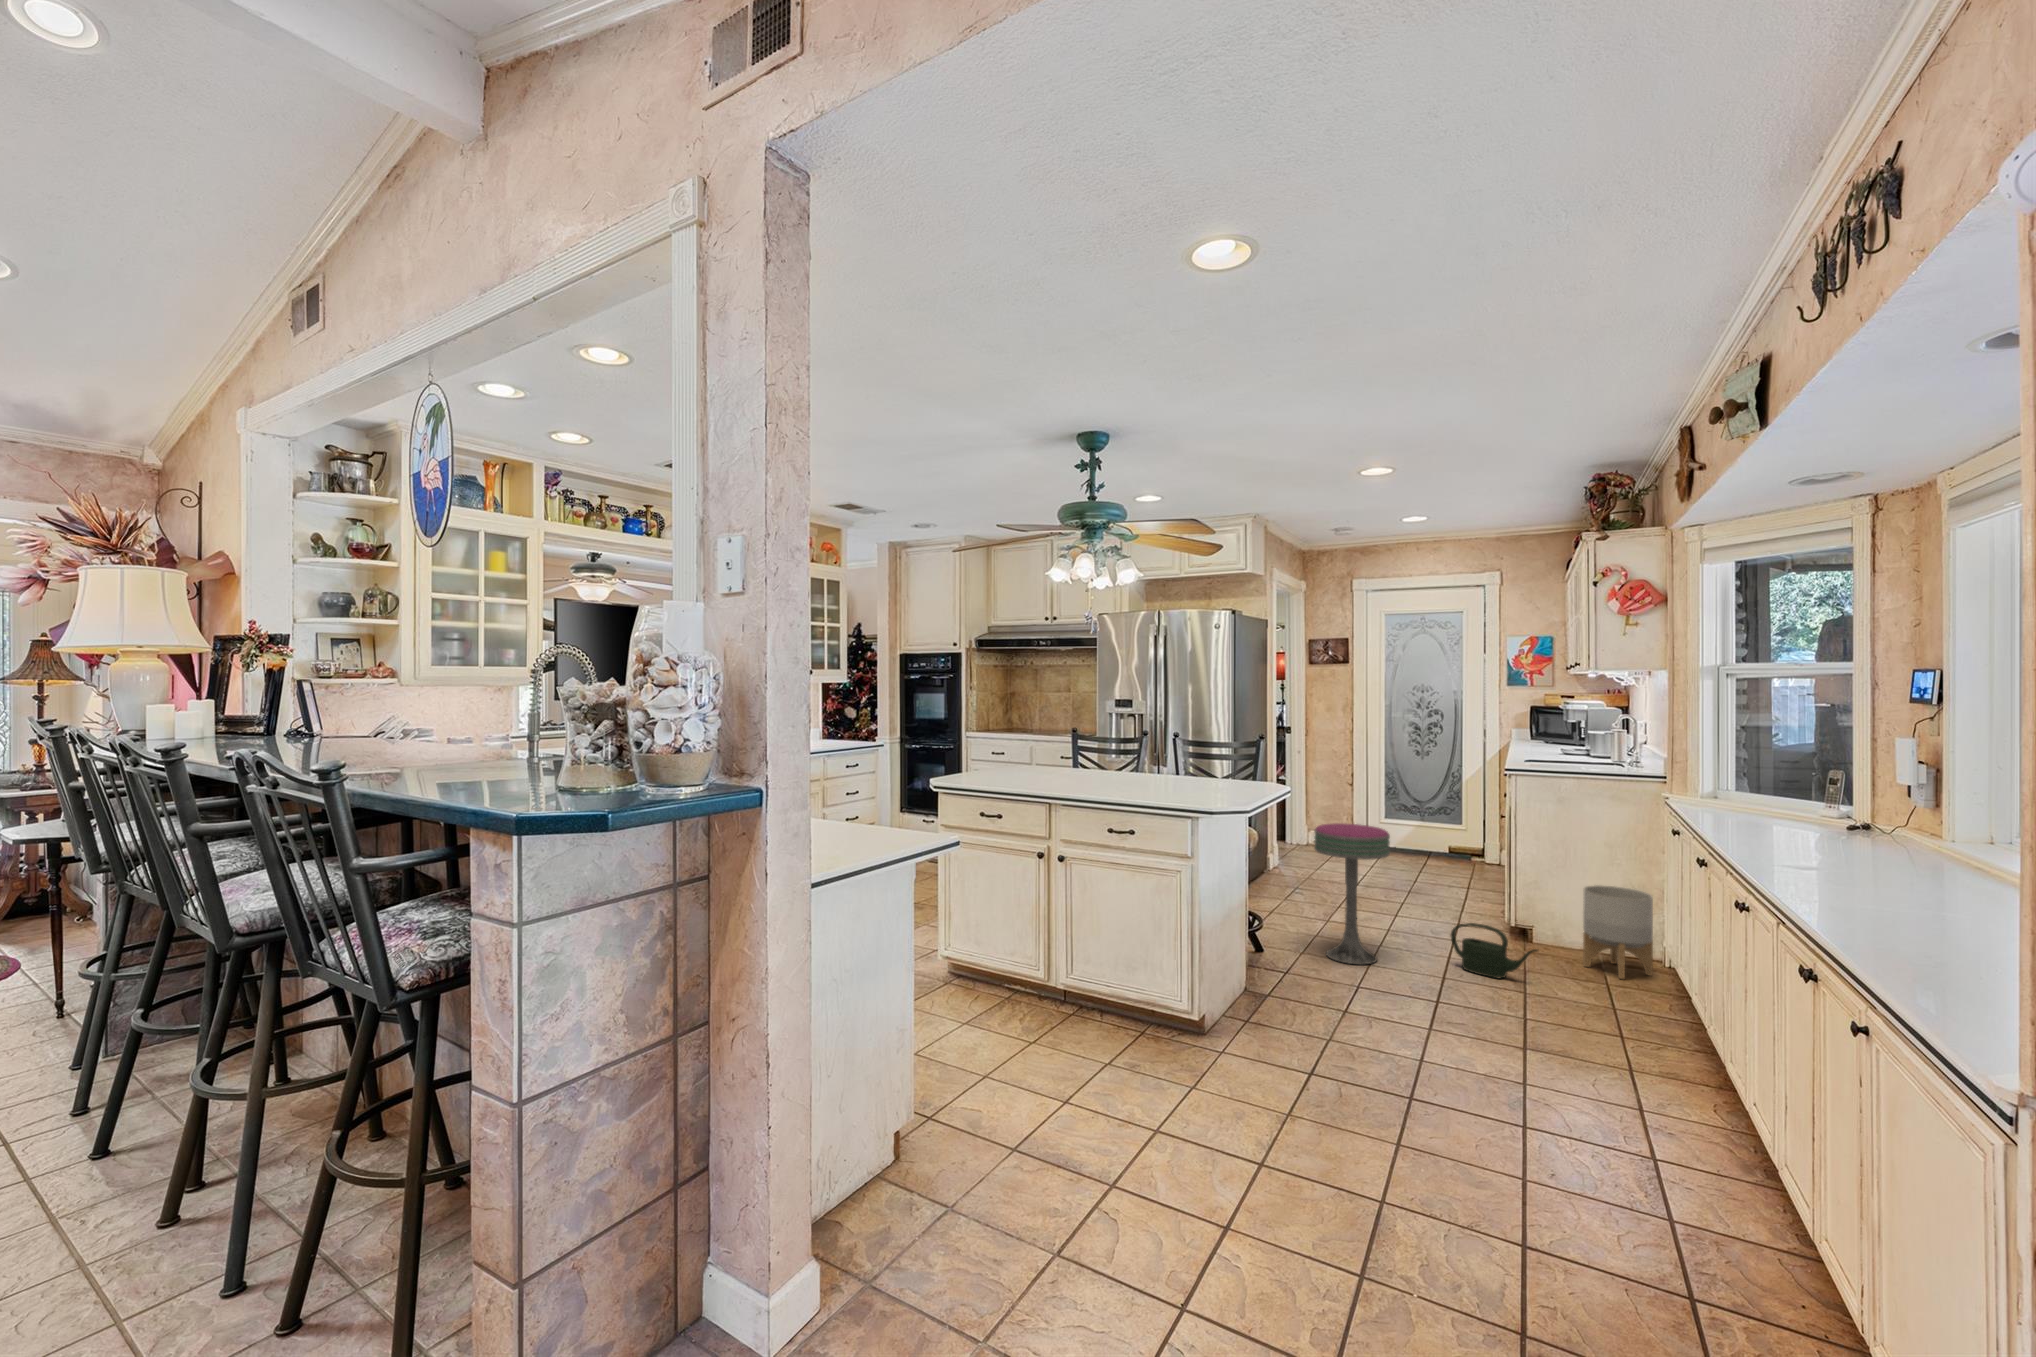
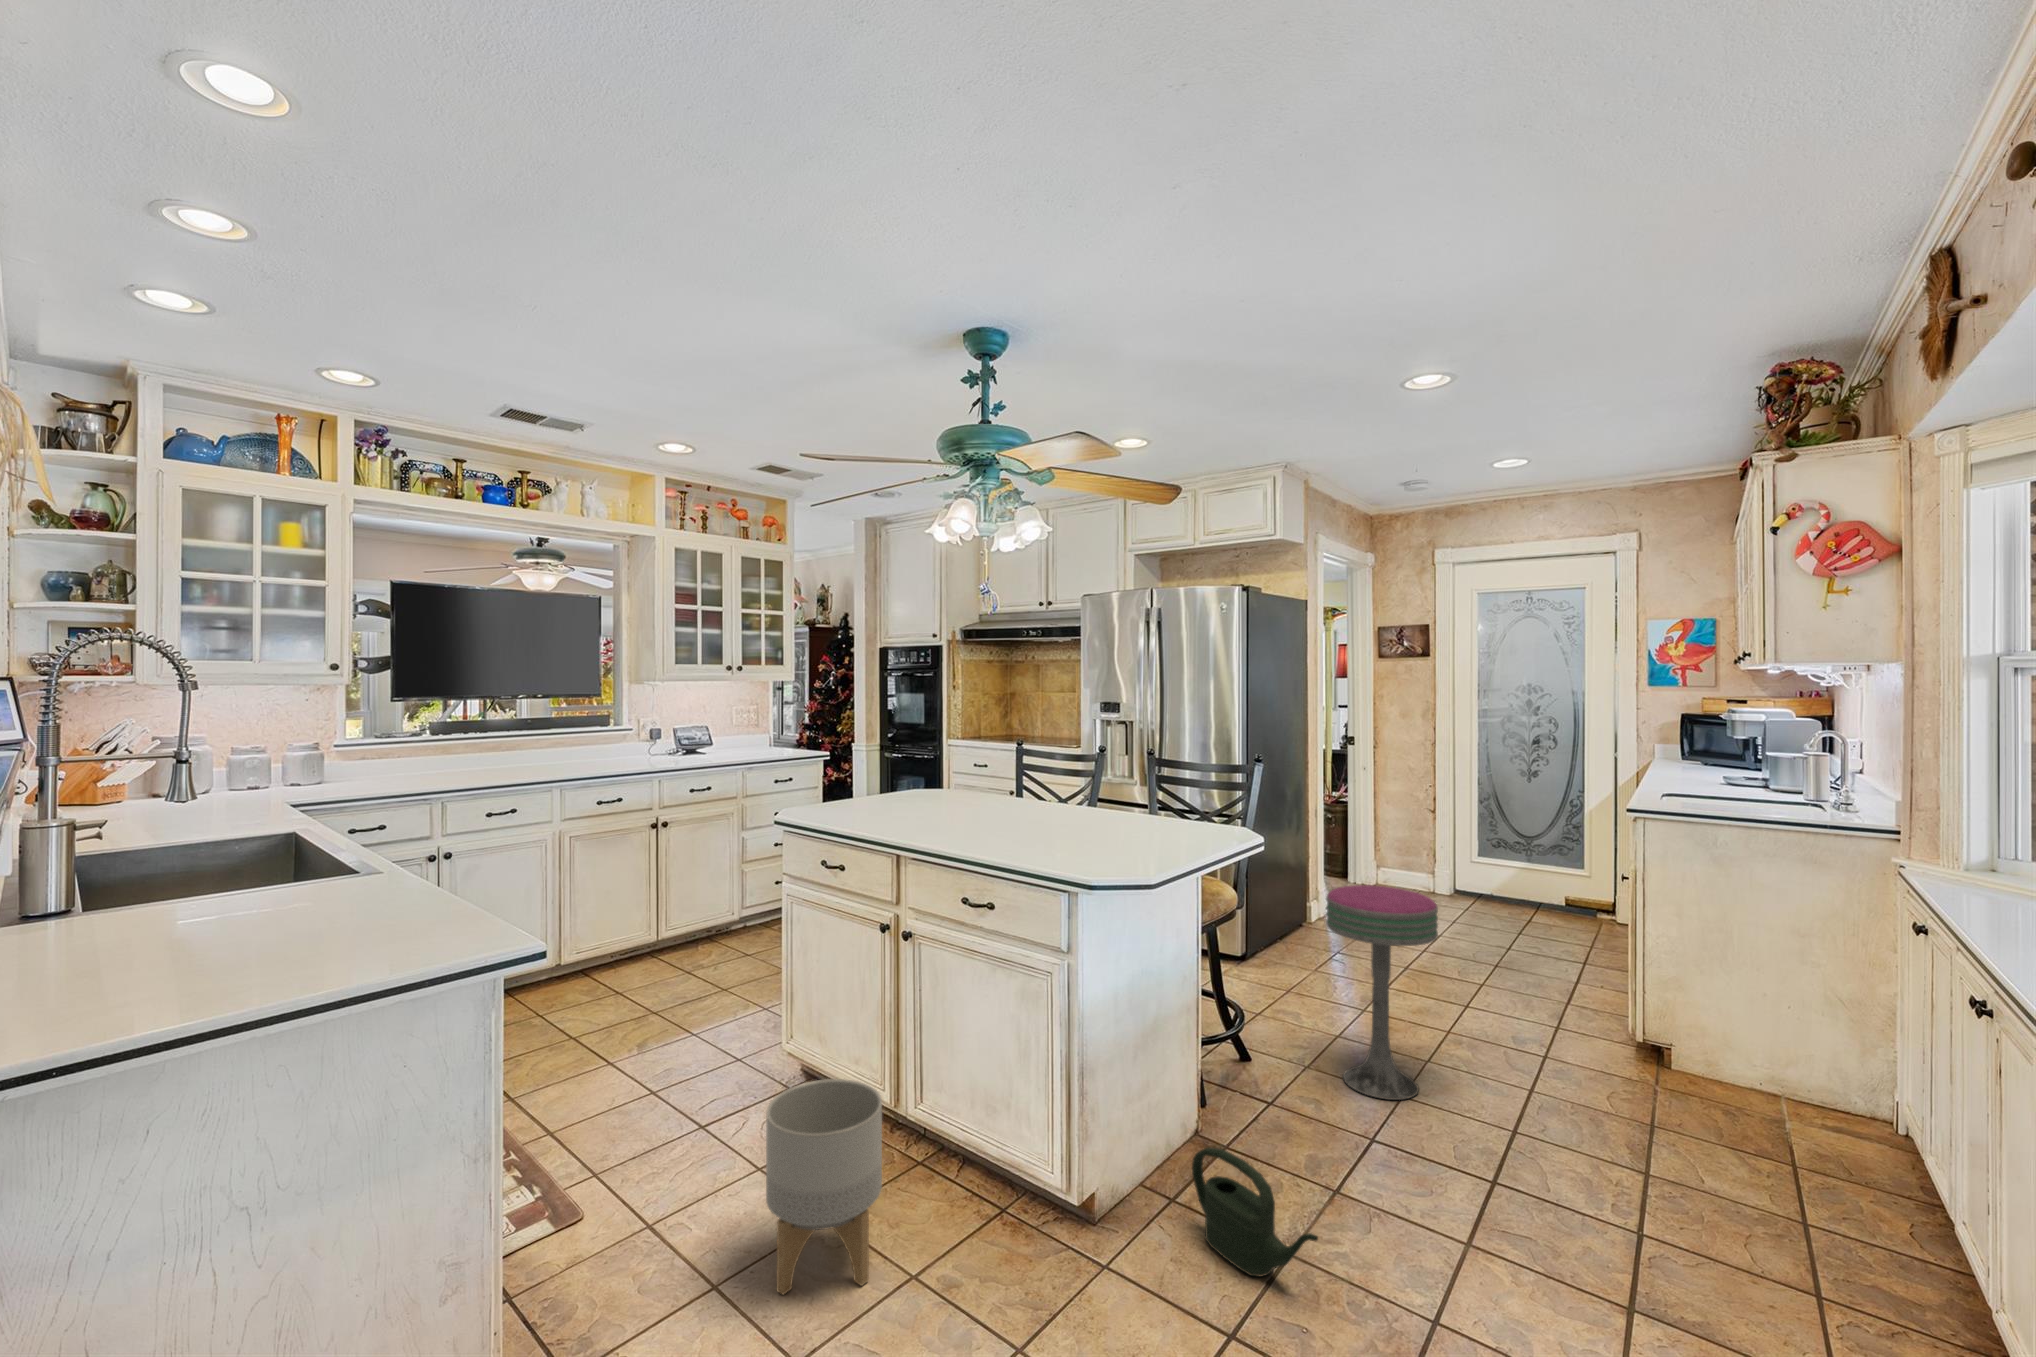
planter: present [1583,885,1653,979] -> present [766,1079,882,1295]
watering can: present [1451,923,1538,979] -> present [1192,1148,1318,1276]

